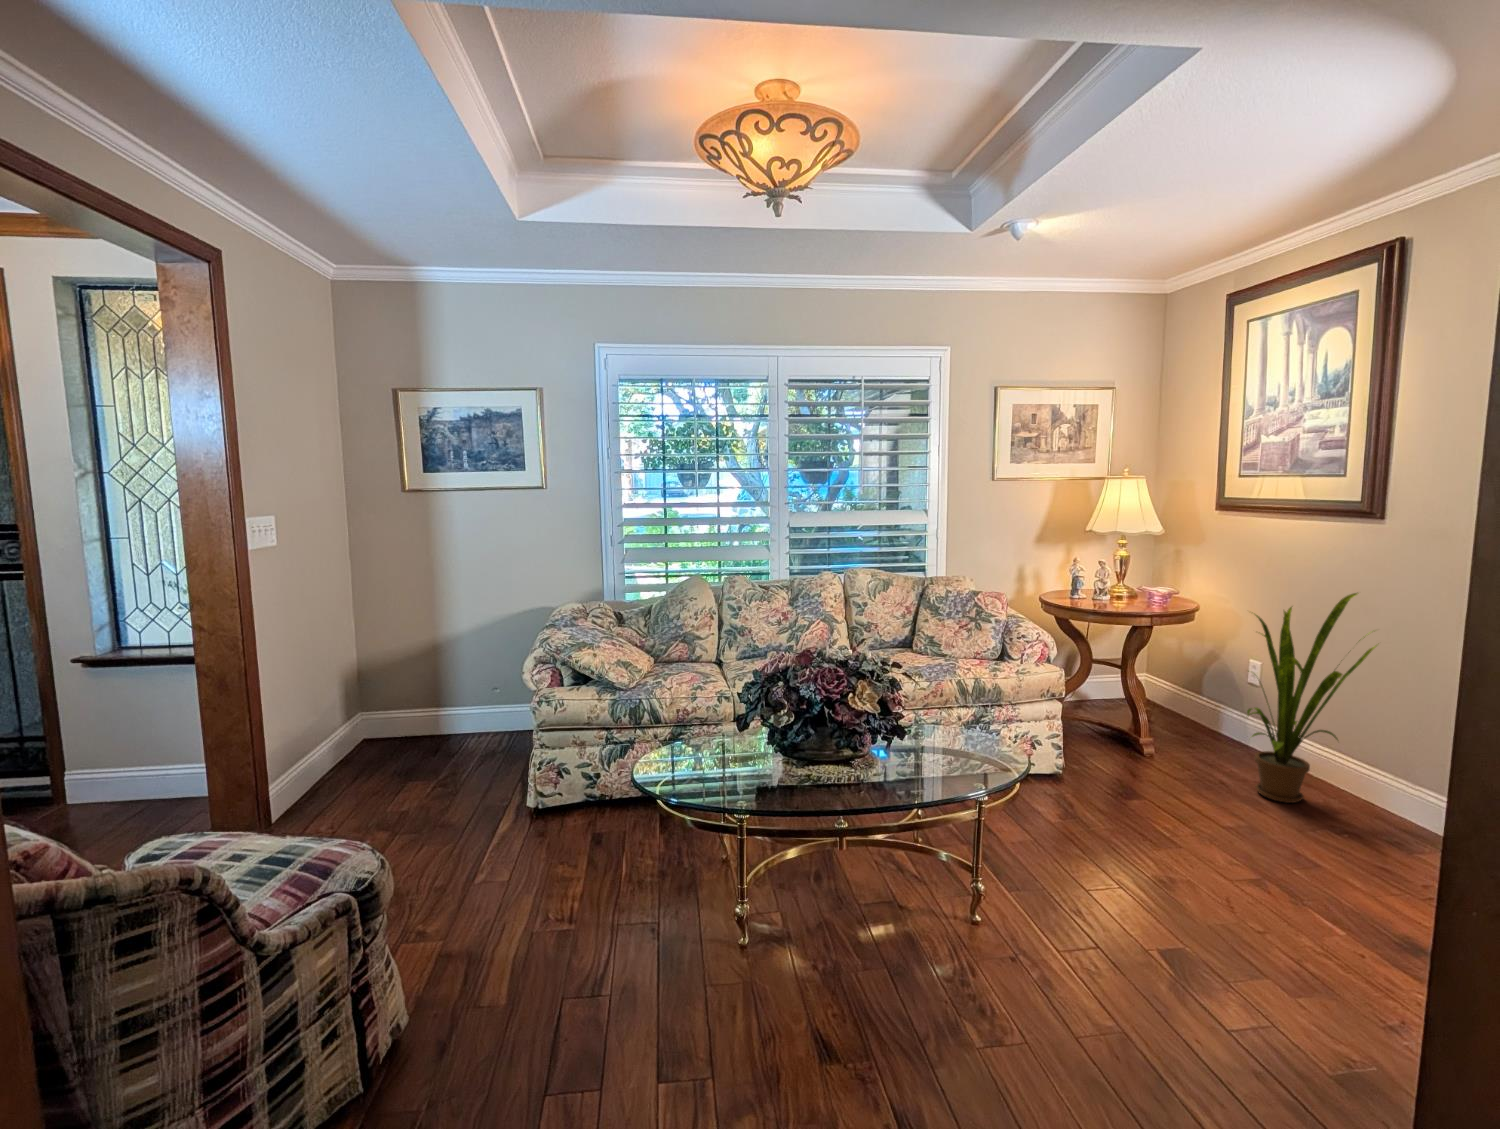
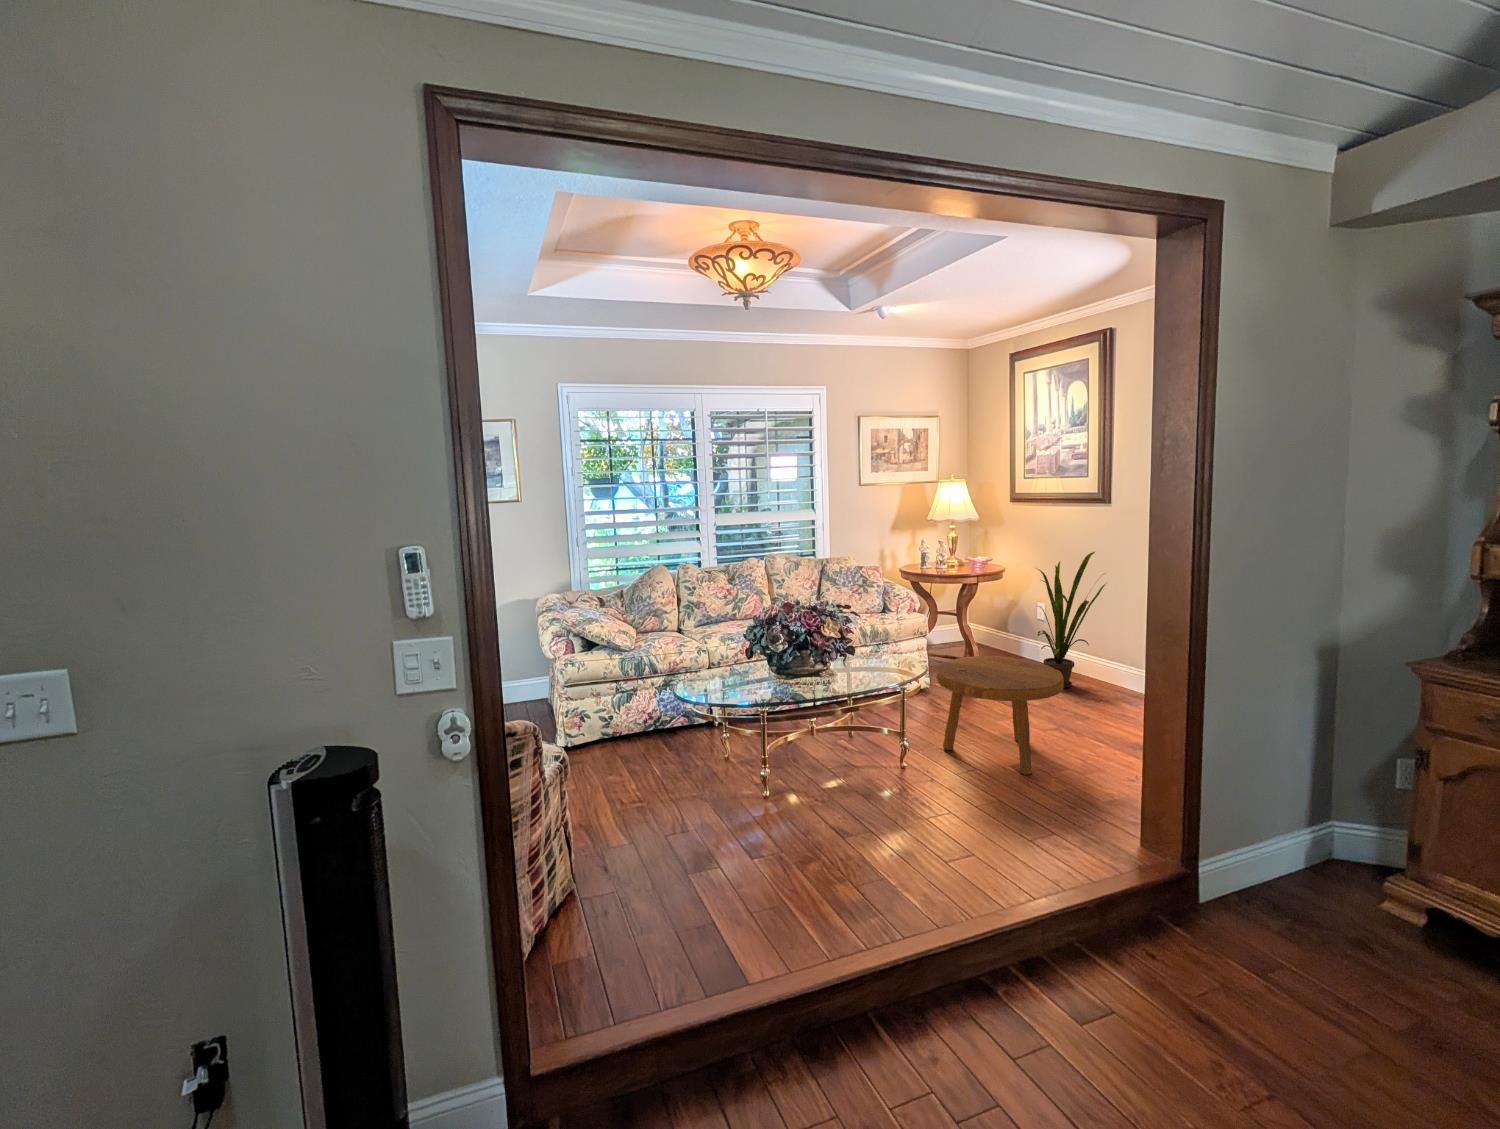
footstool: none [1049,752,1282,985] -> present [936,656,1064,775]

